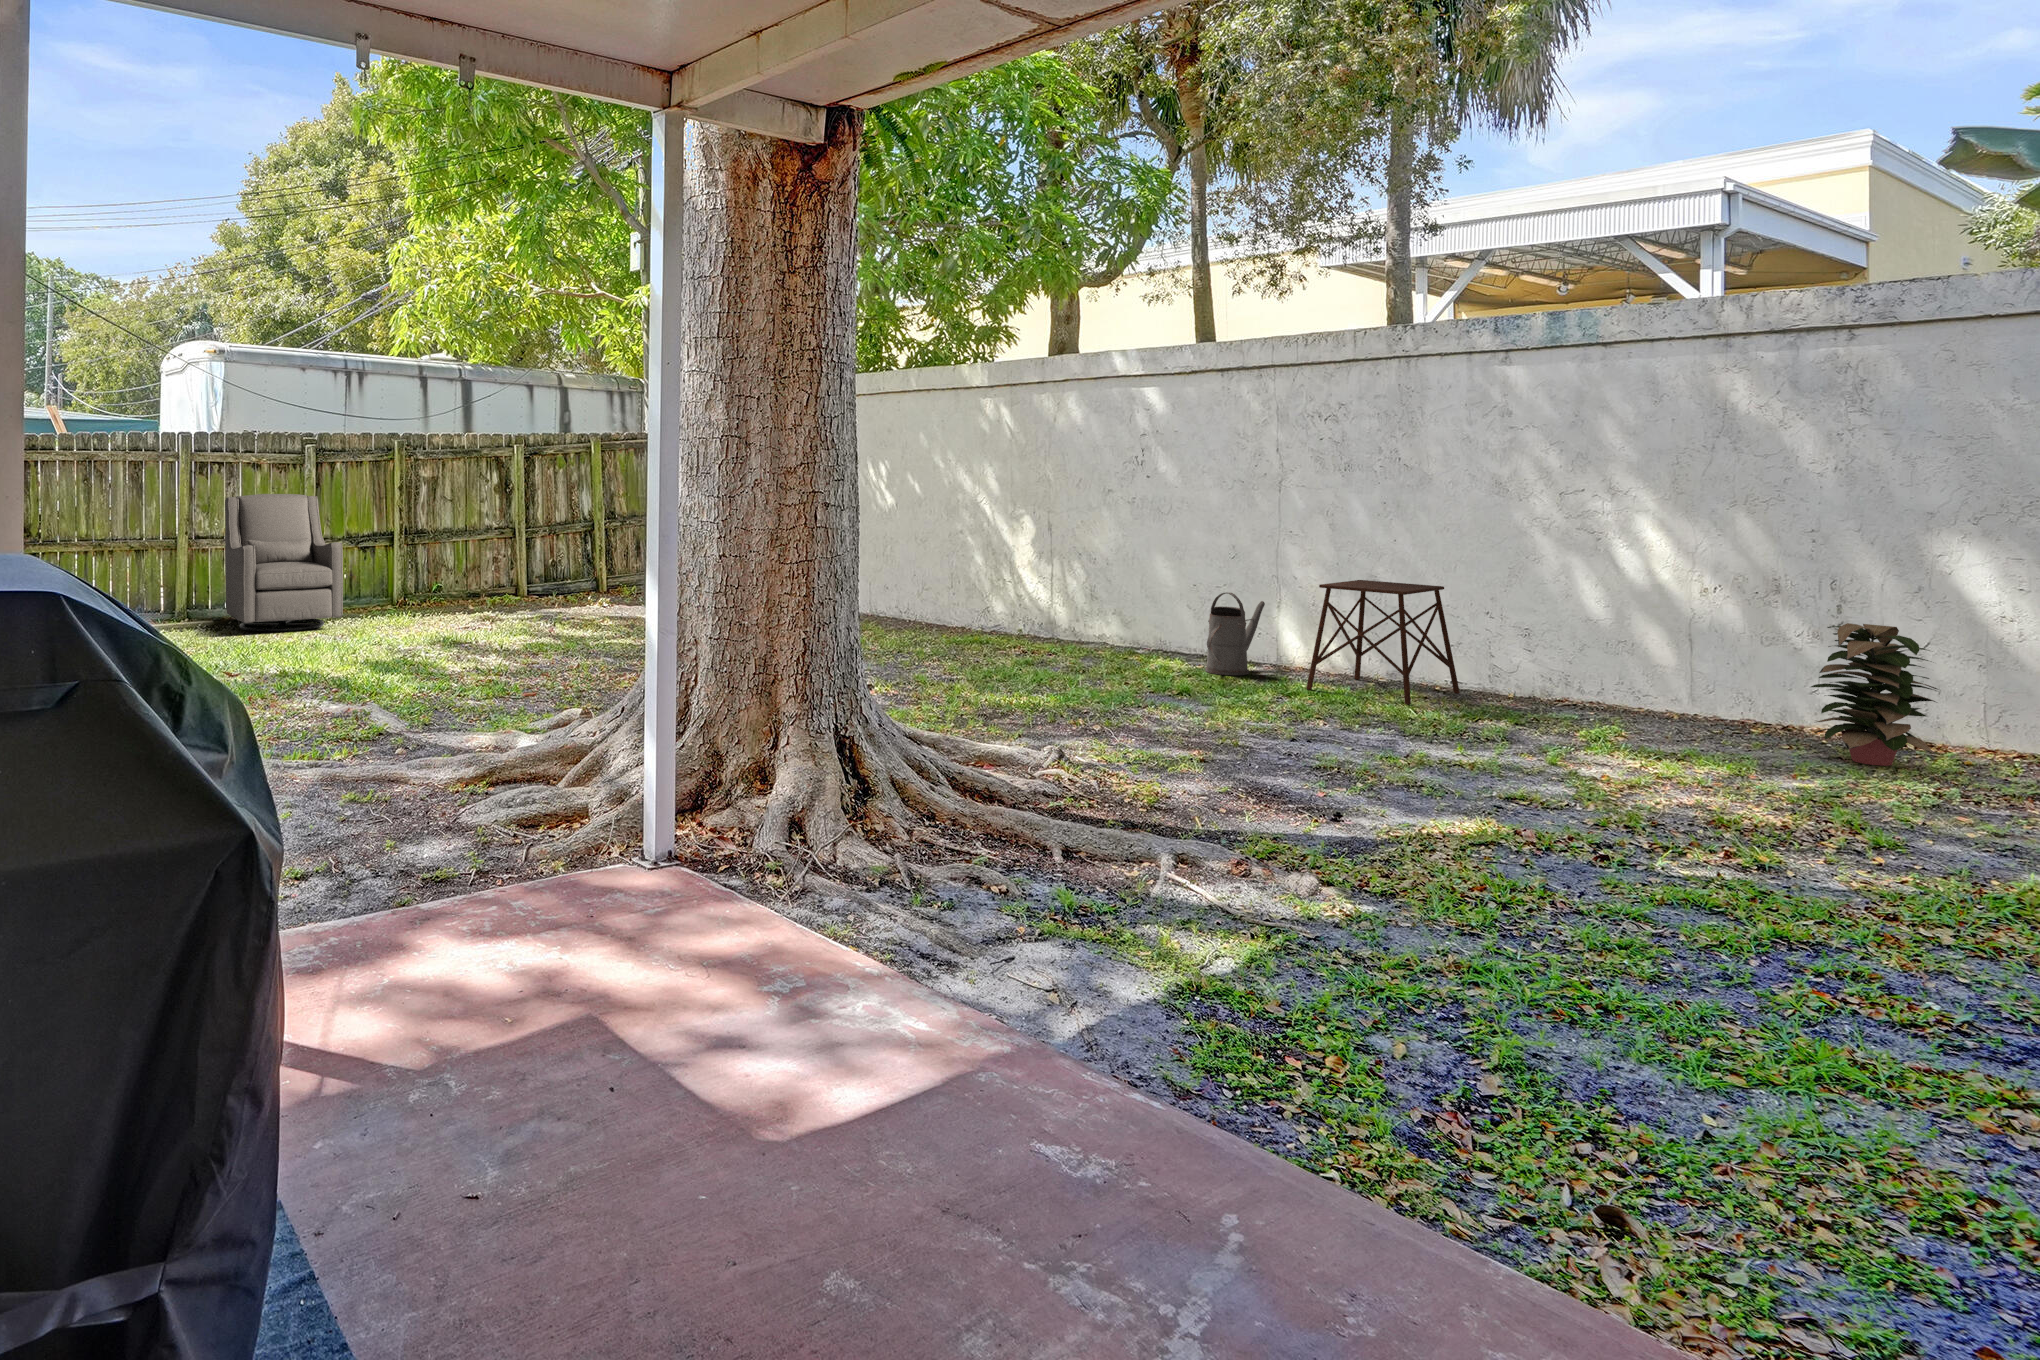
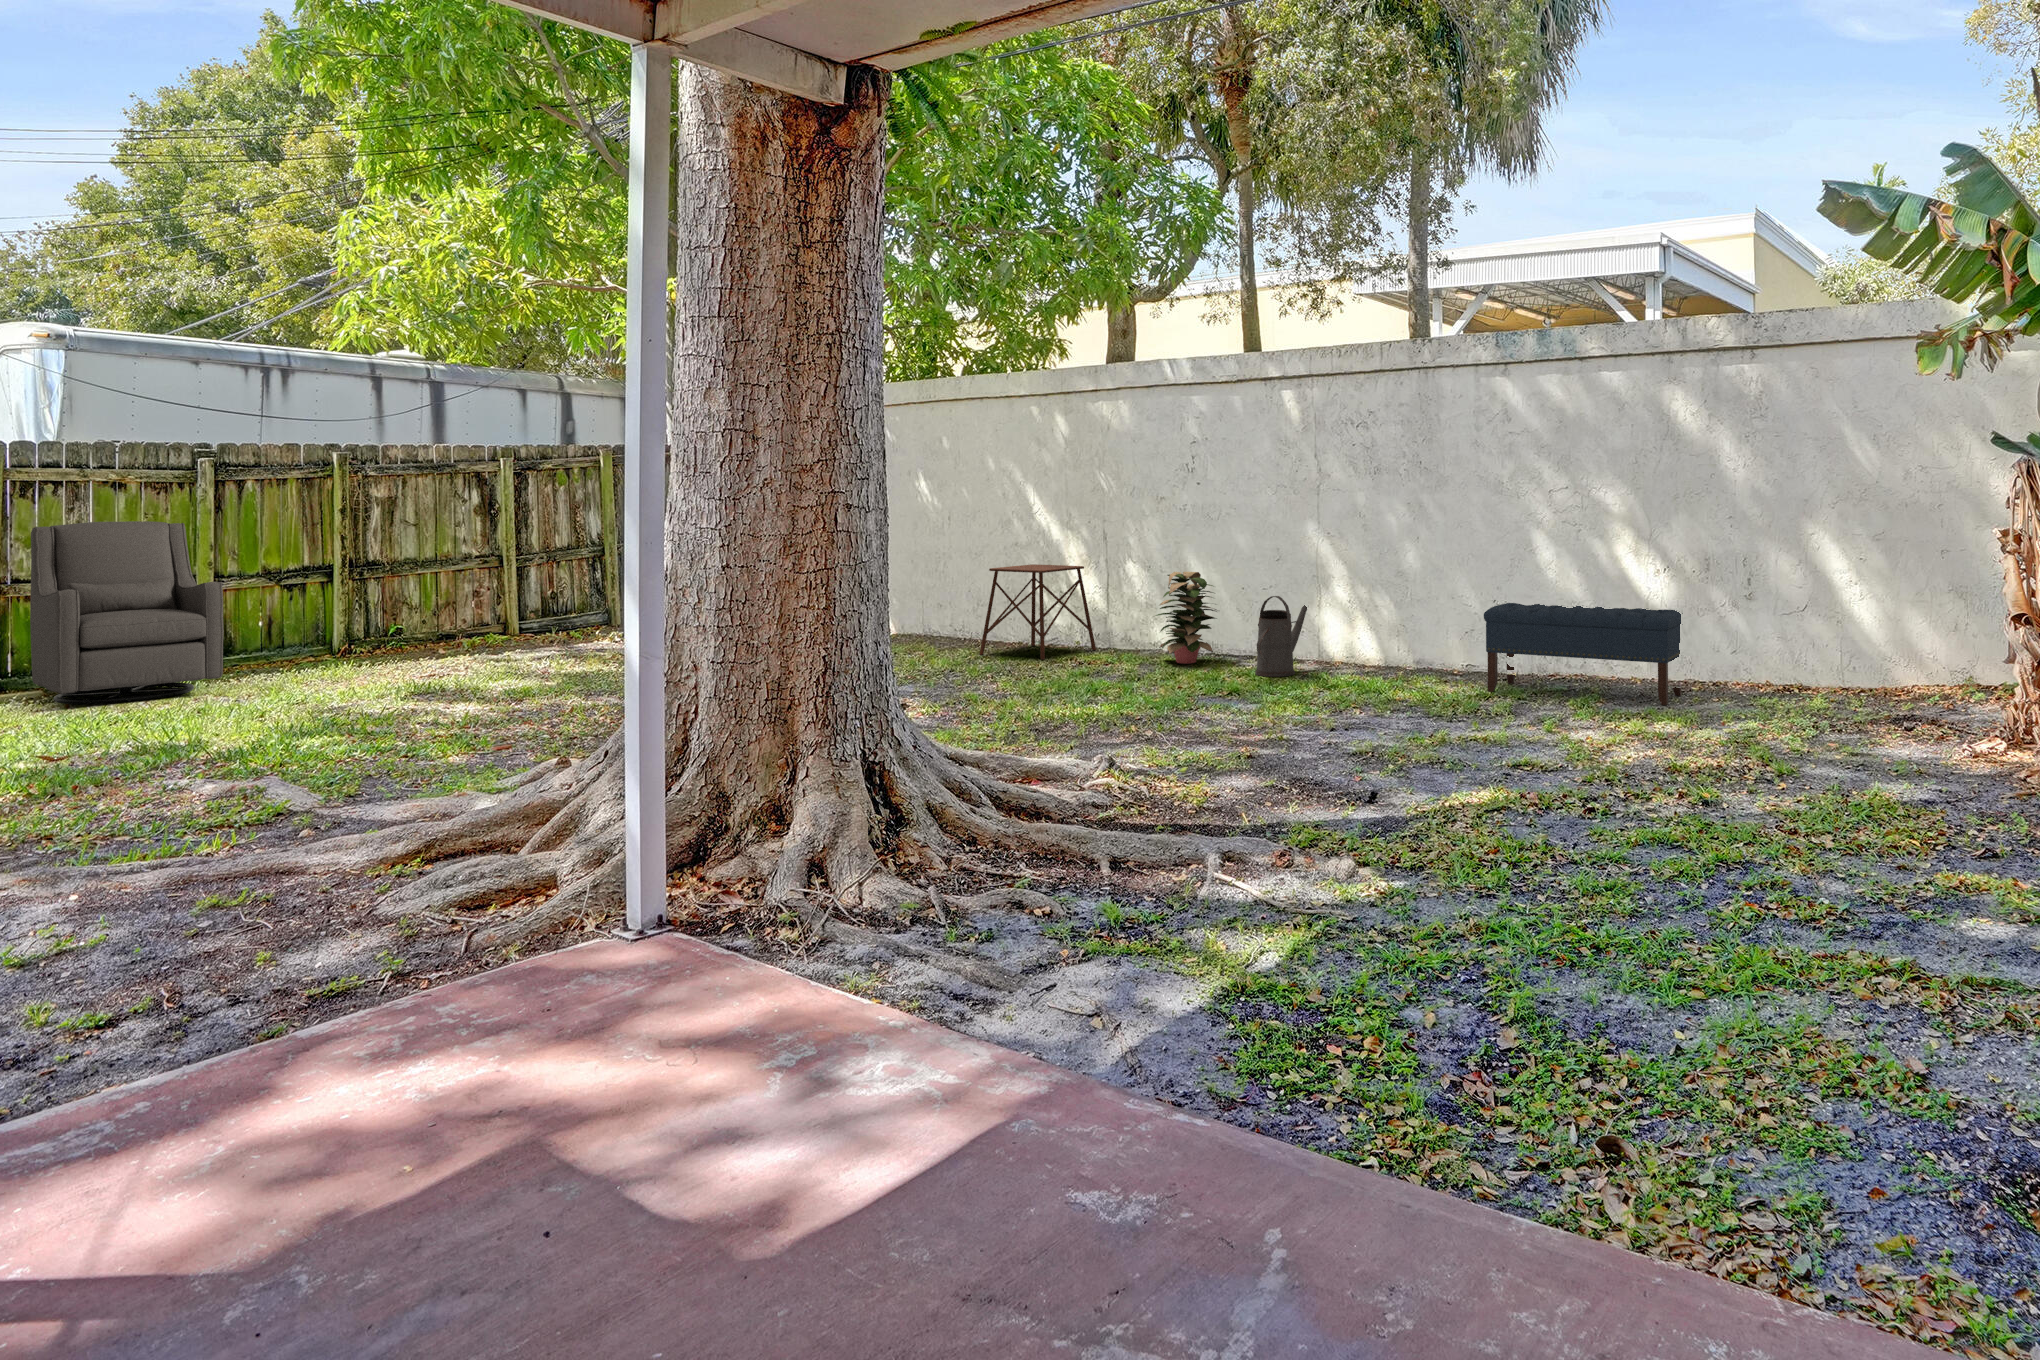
side table: present [1306,580,1460,705] -> present [980,564,1096,660]
bench: none [1474,613,1743,742] -> present [1484,603,1683,705]
decorative plant: present [1811,623,1937,766] -> present [1156,572,1217,663]

